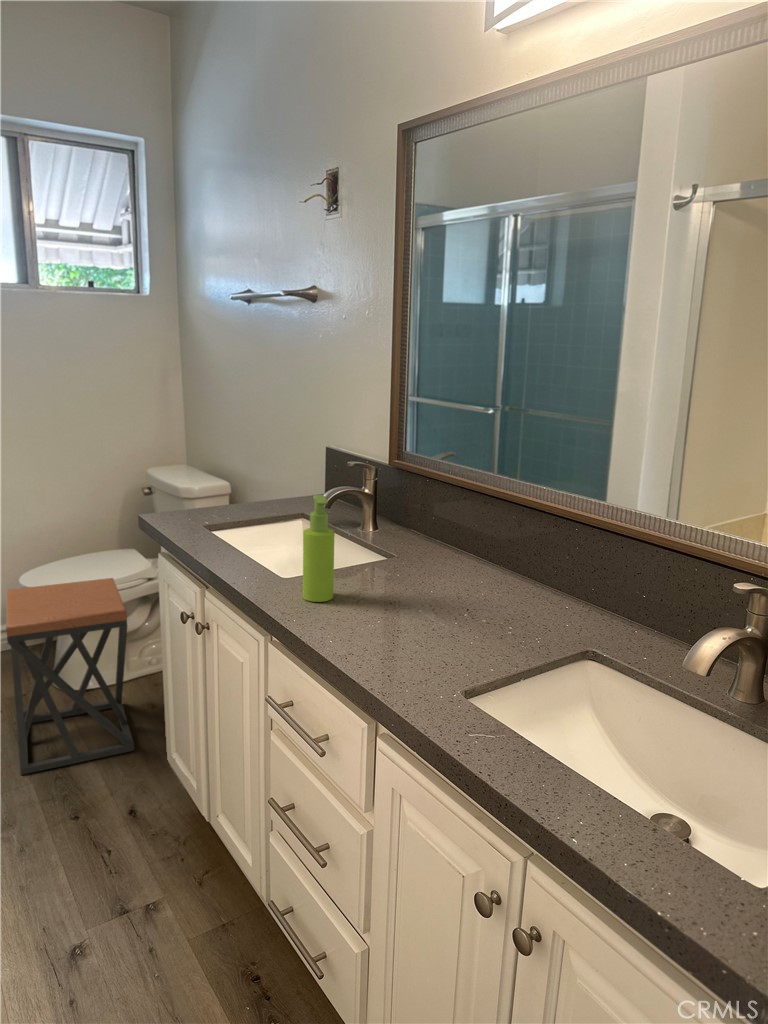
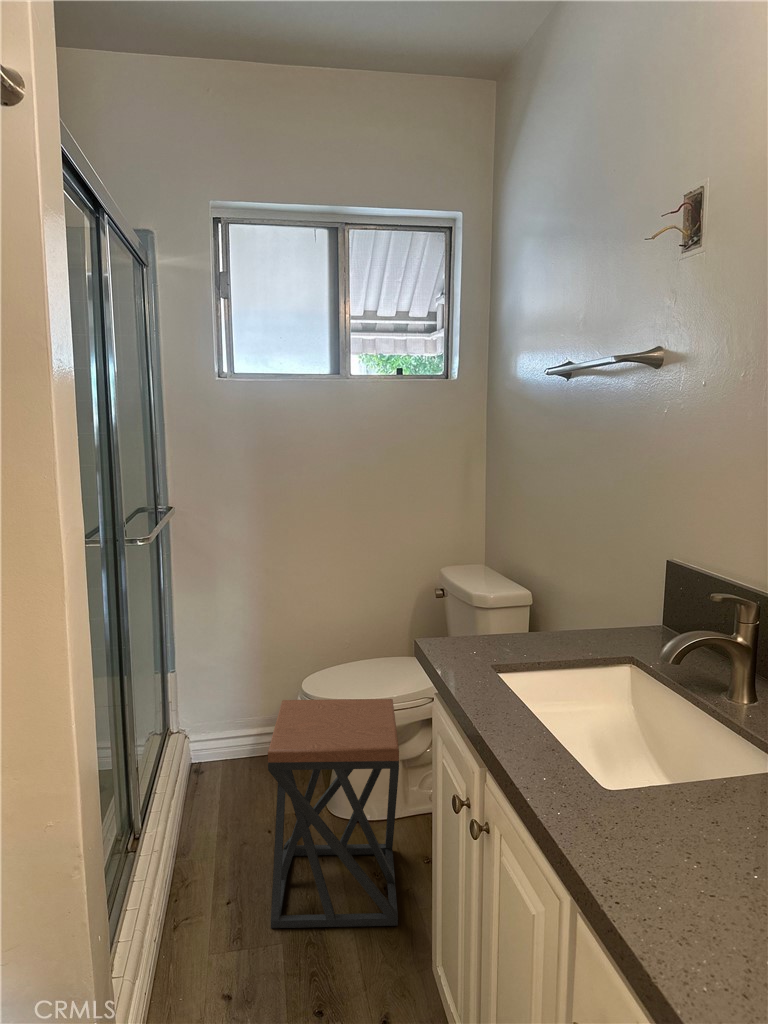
soap dispenser: present [303,495,334,602] -> none [641,672,707,868]

